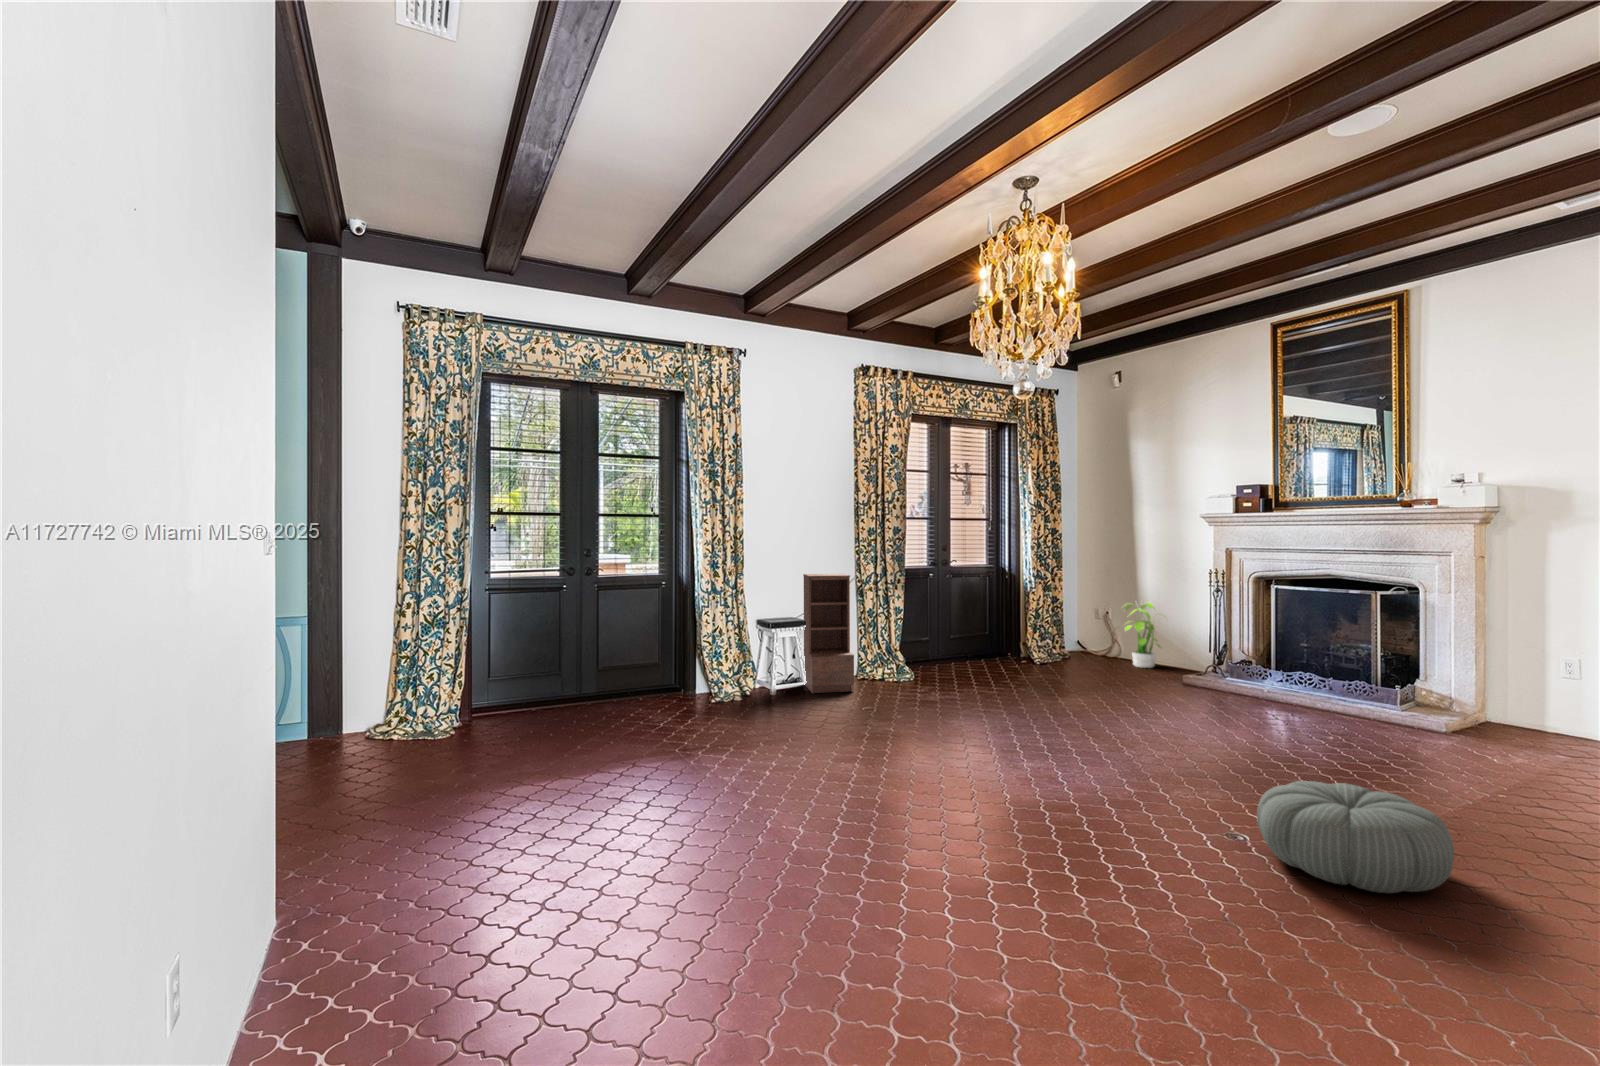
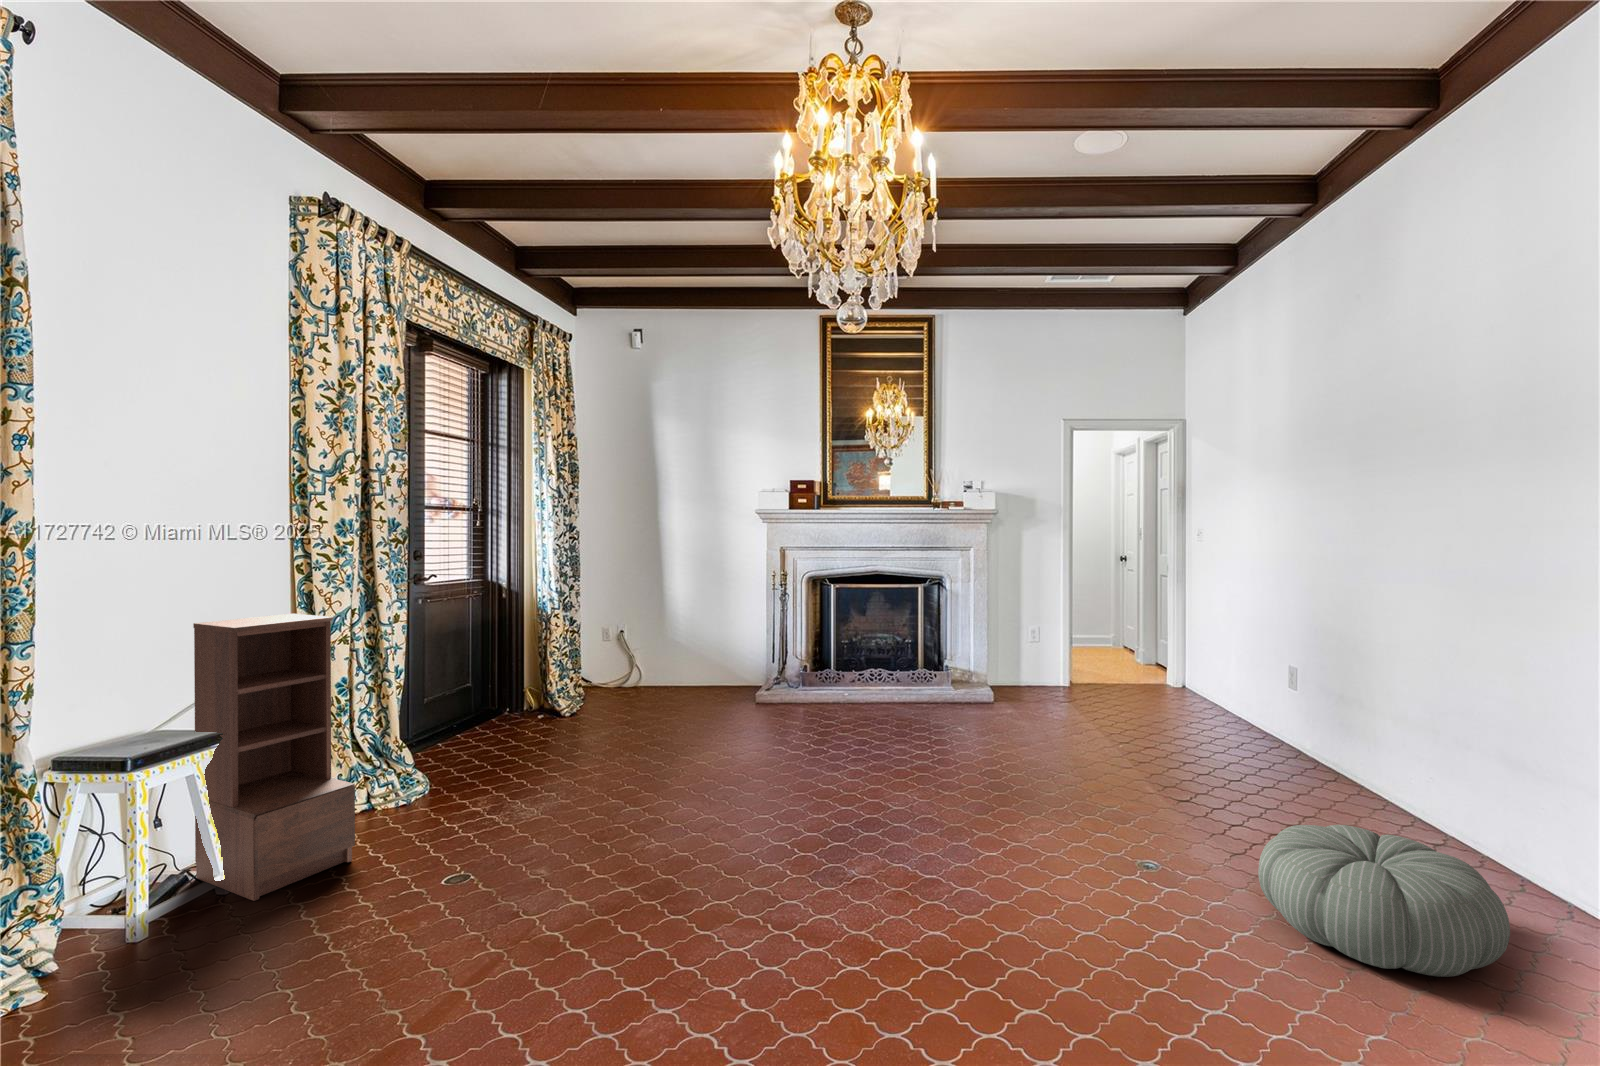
potted plant: present [1125,602,1161,668] -> none [650,611,702,693]

